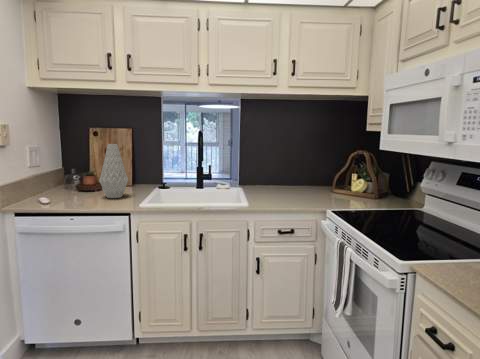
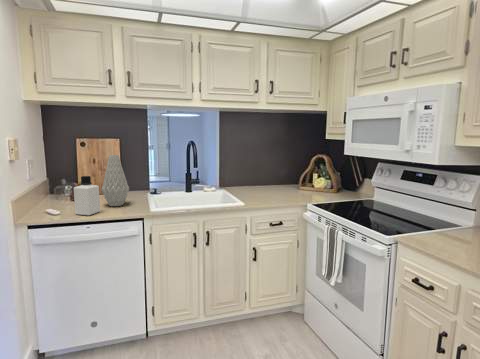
bottle: none [65,165,92,205] -> present [74,176,100,215]

